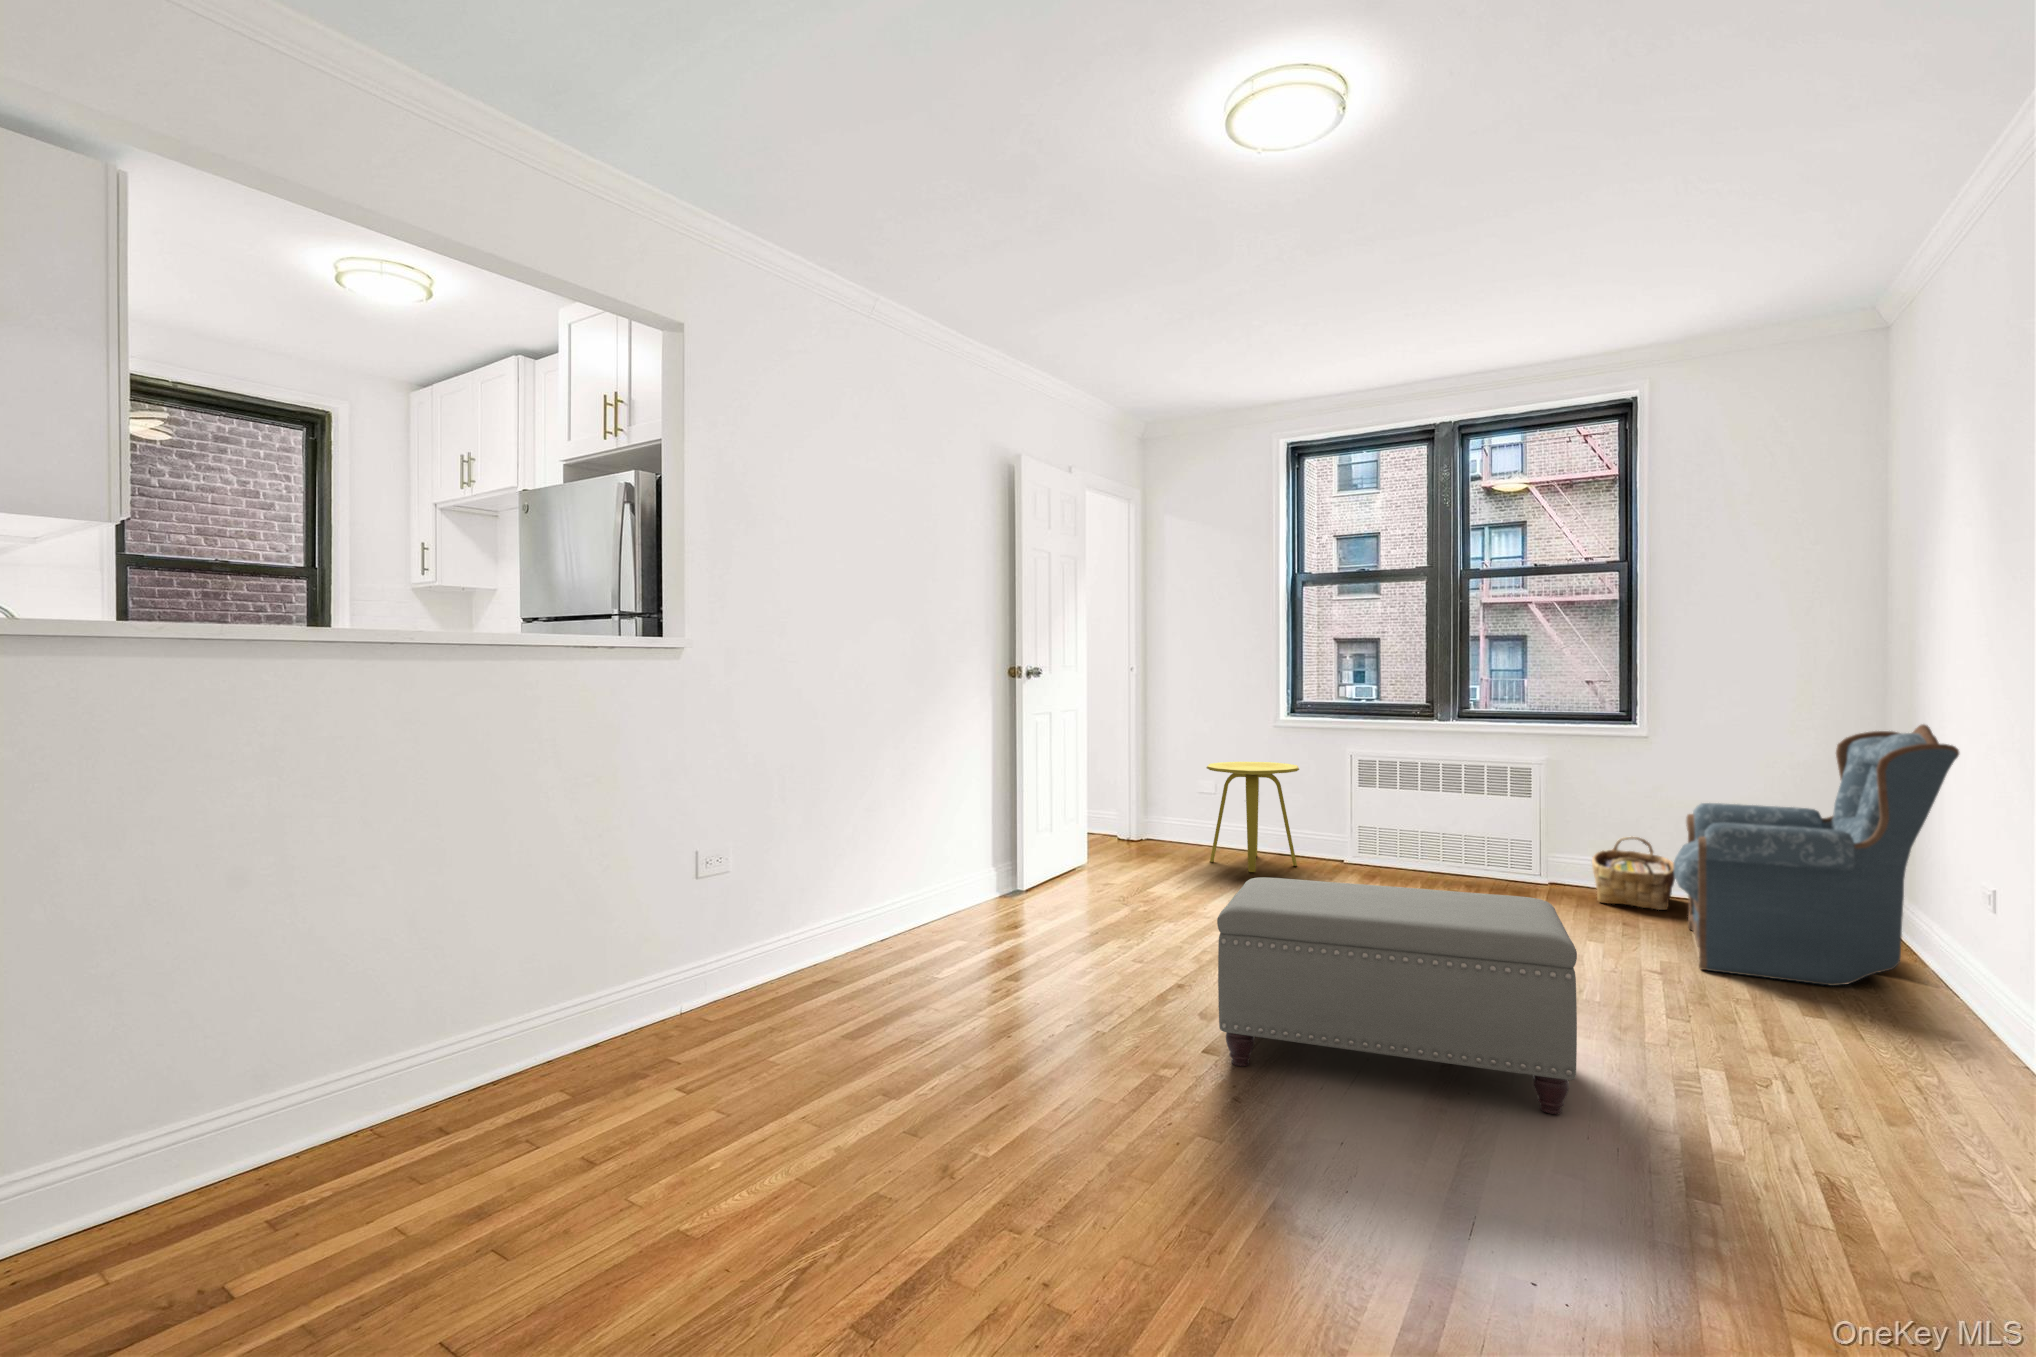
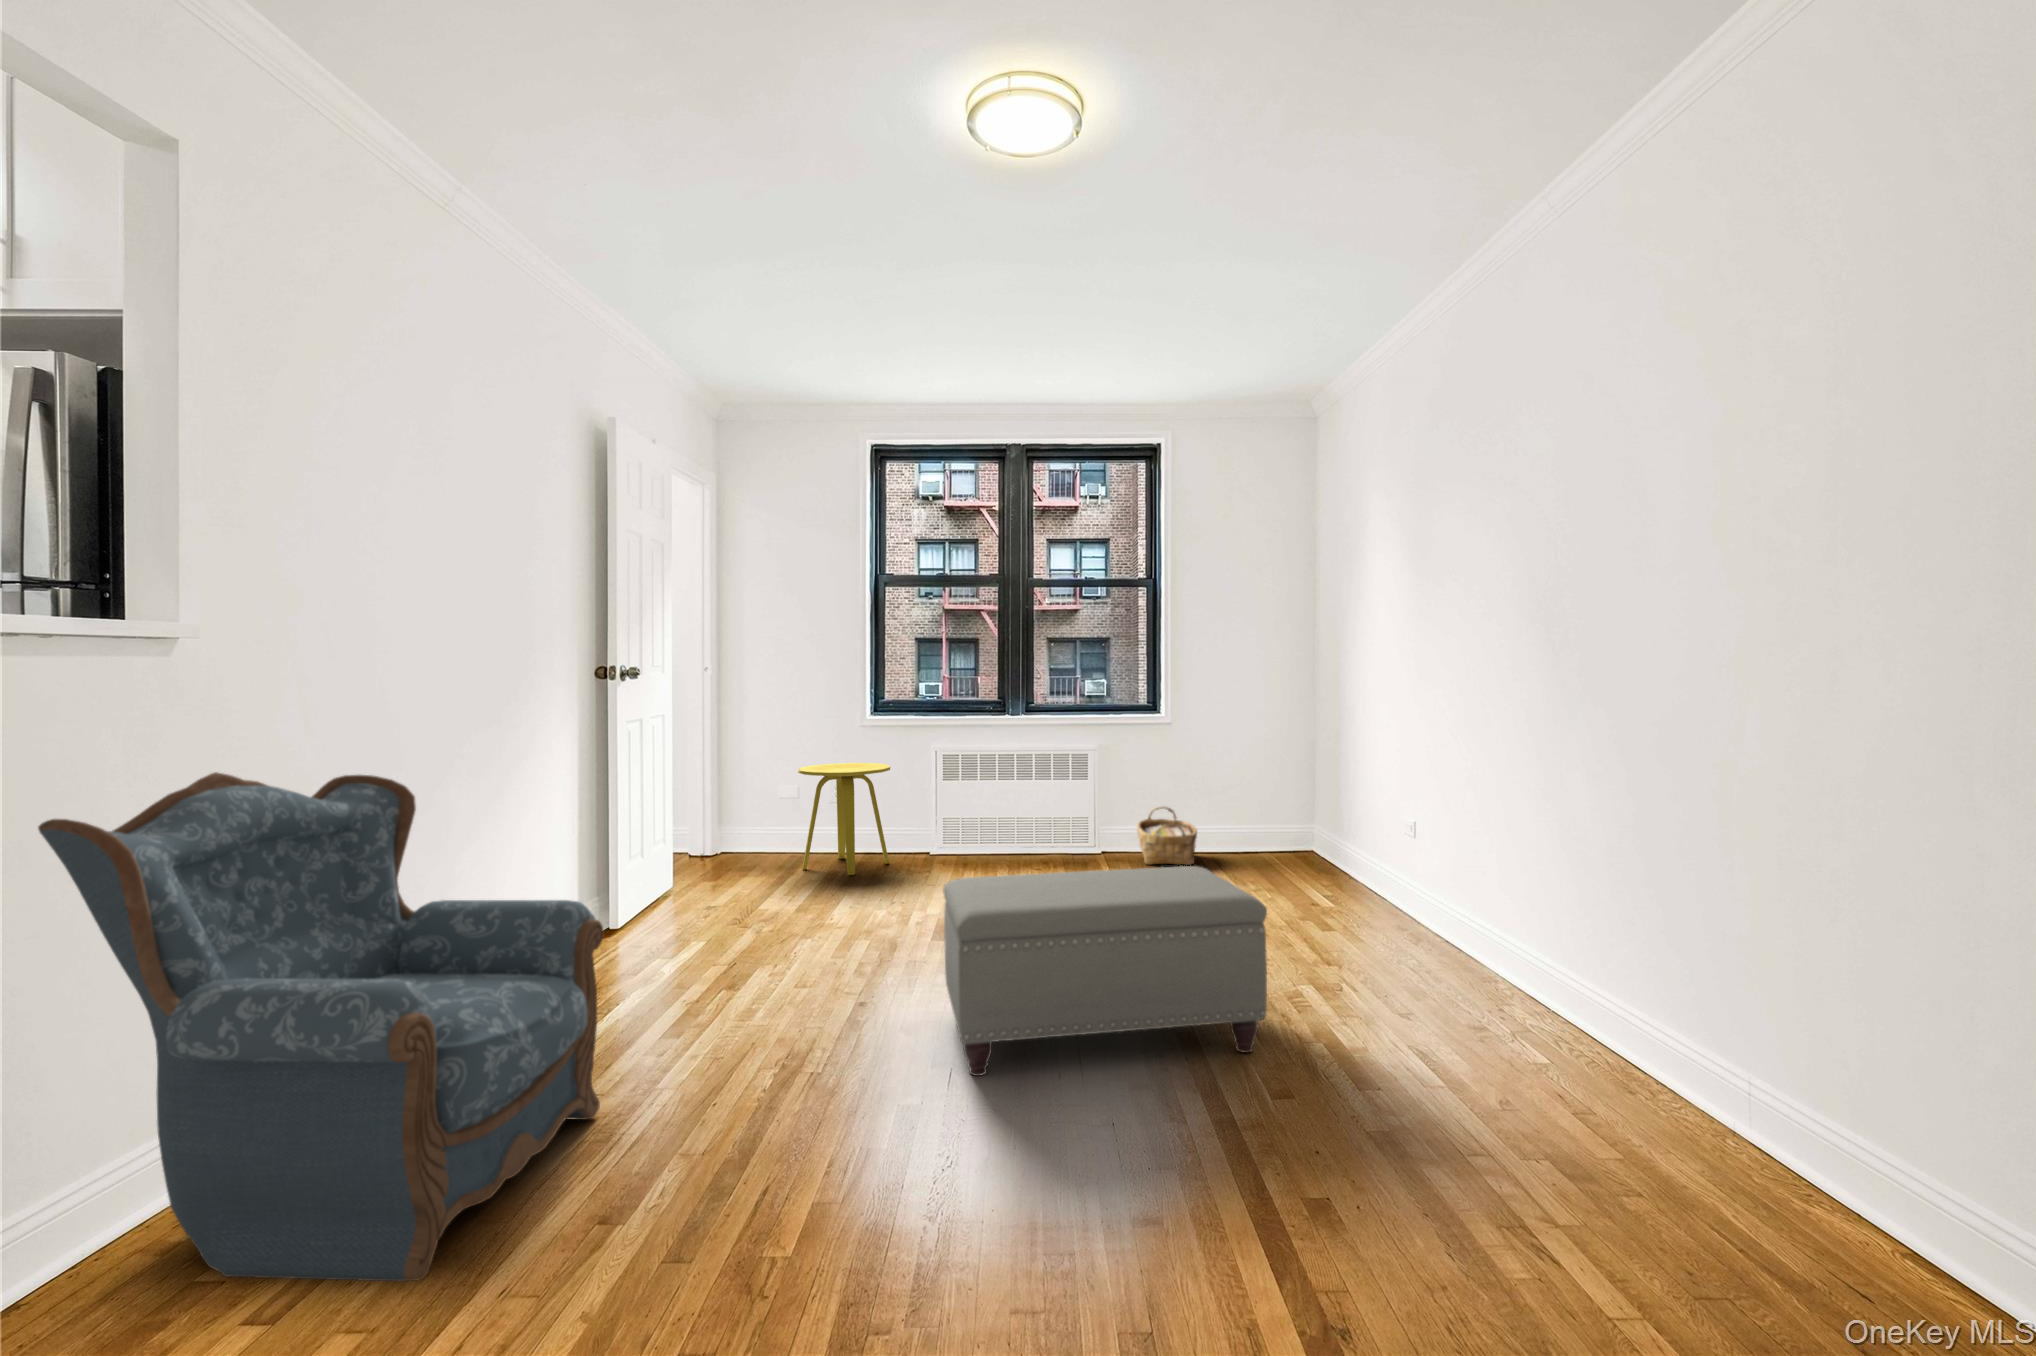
armchair: present [1673,724,1959,986] -> present [38,772,603,1281]

